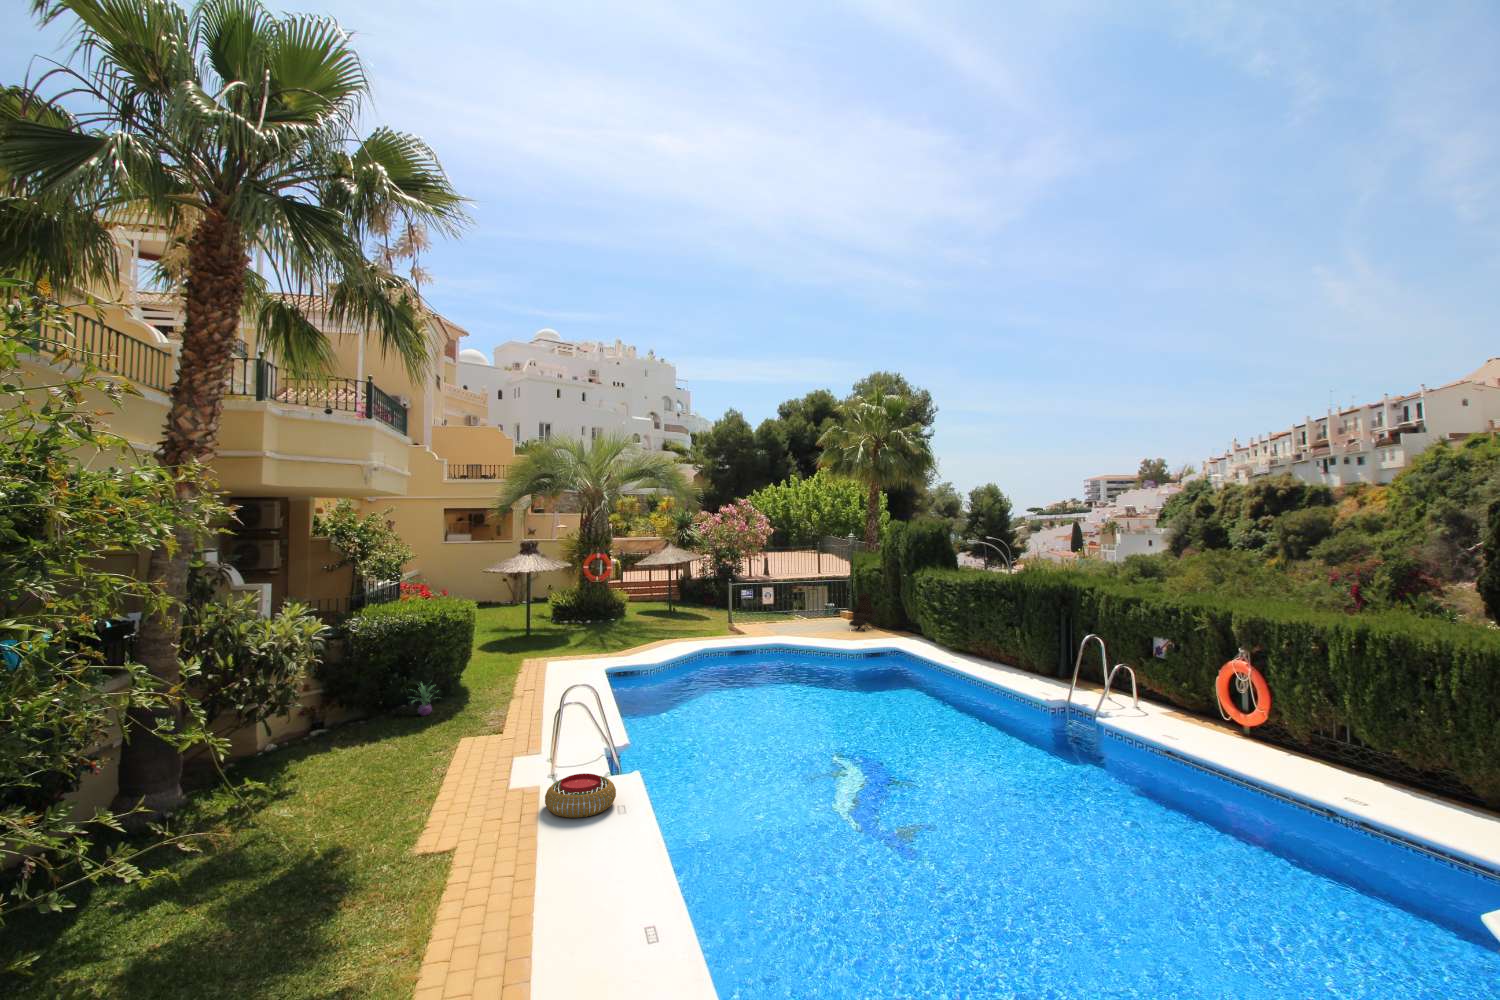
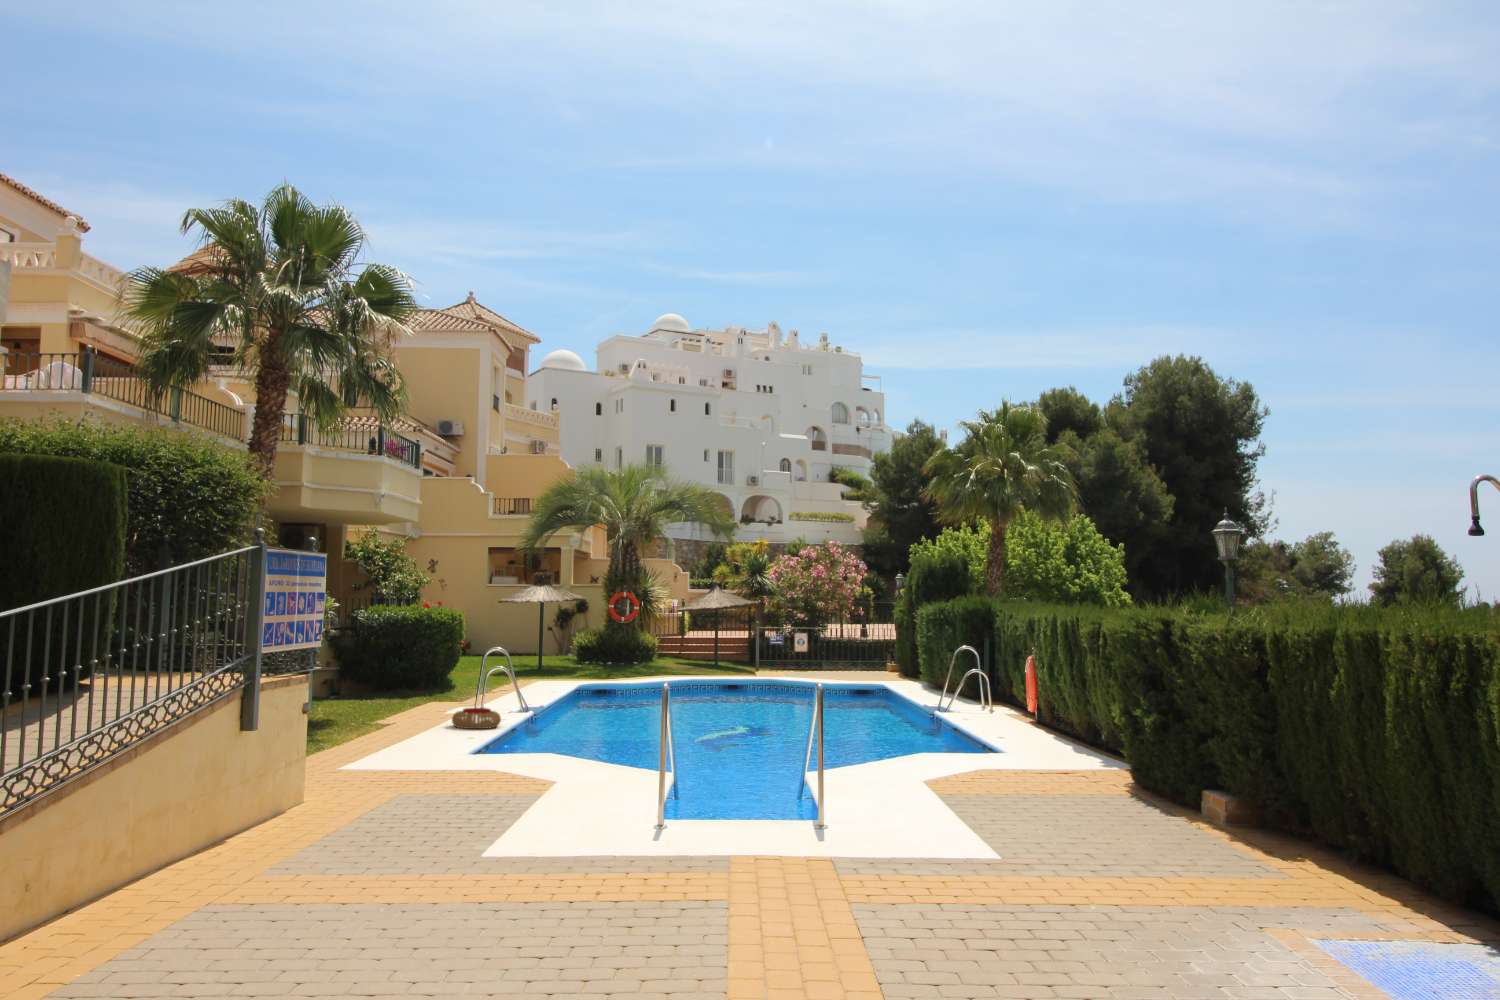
lounge chair: present [849,593,878,630] -> none [893,650,934,692]
decorative plant: present [418,684,432,716] -> none [395,670,425,698]

